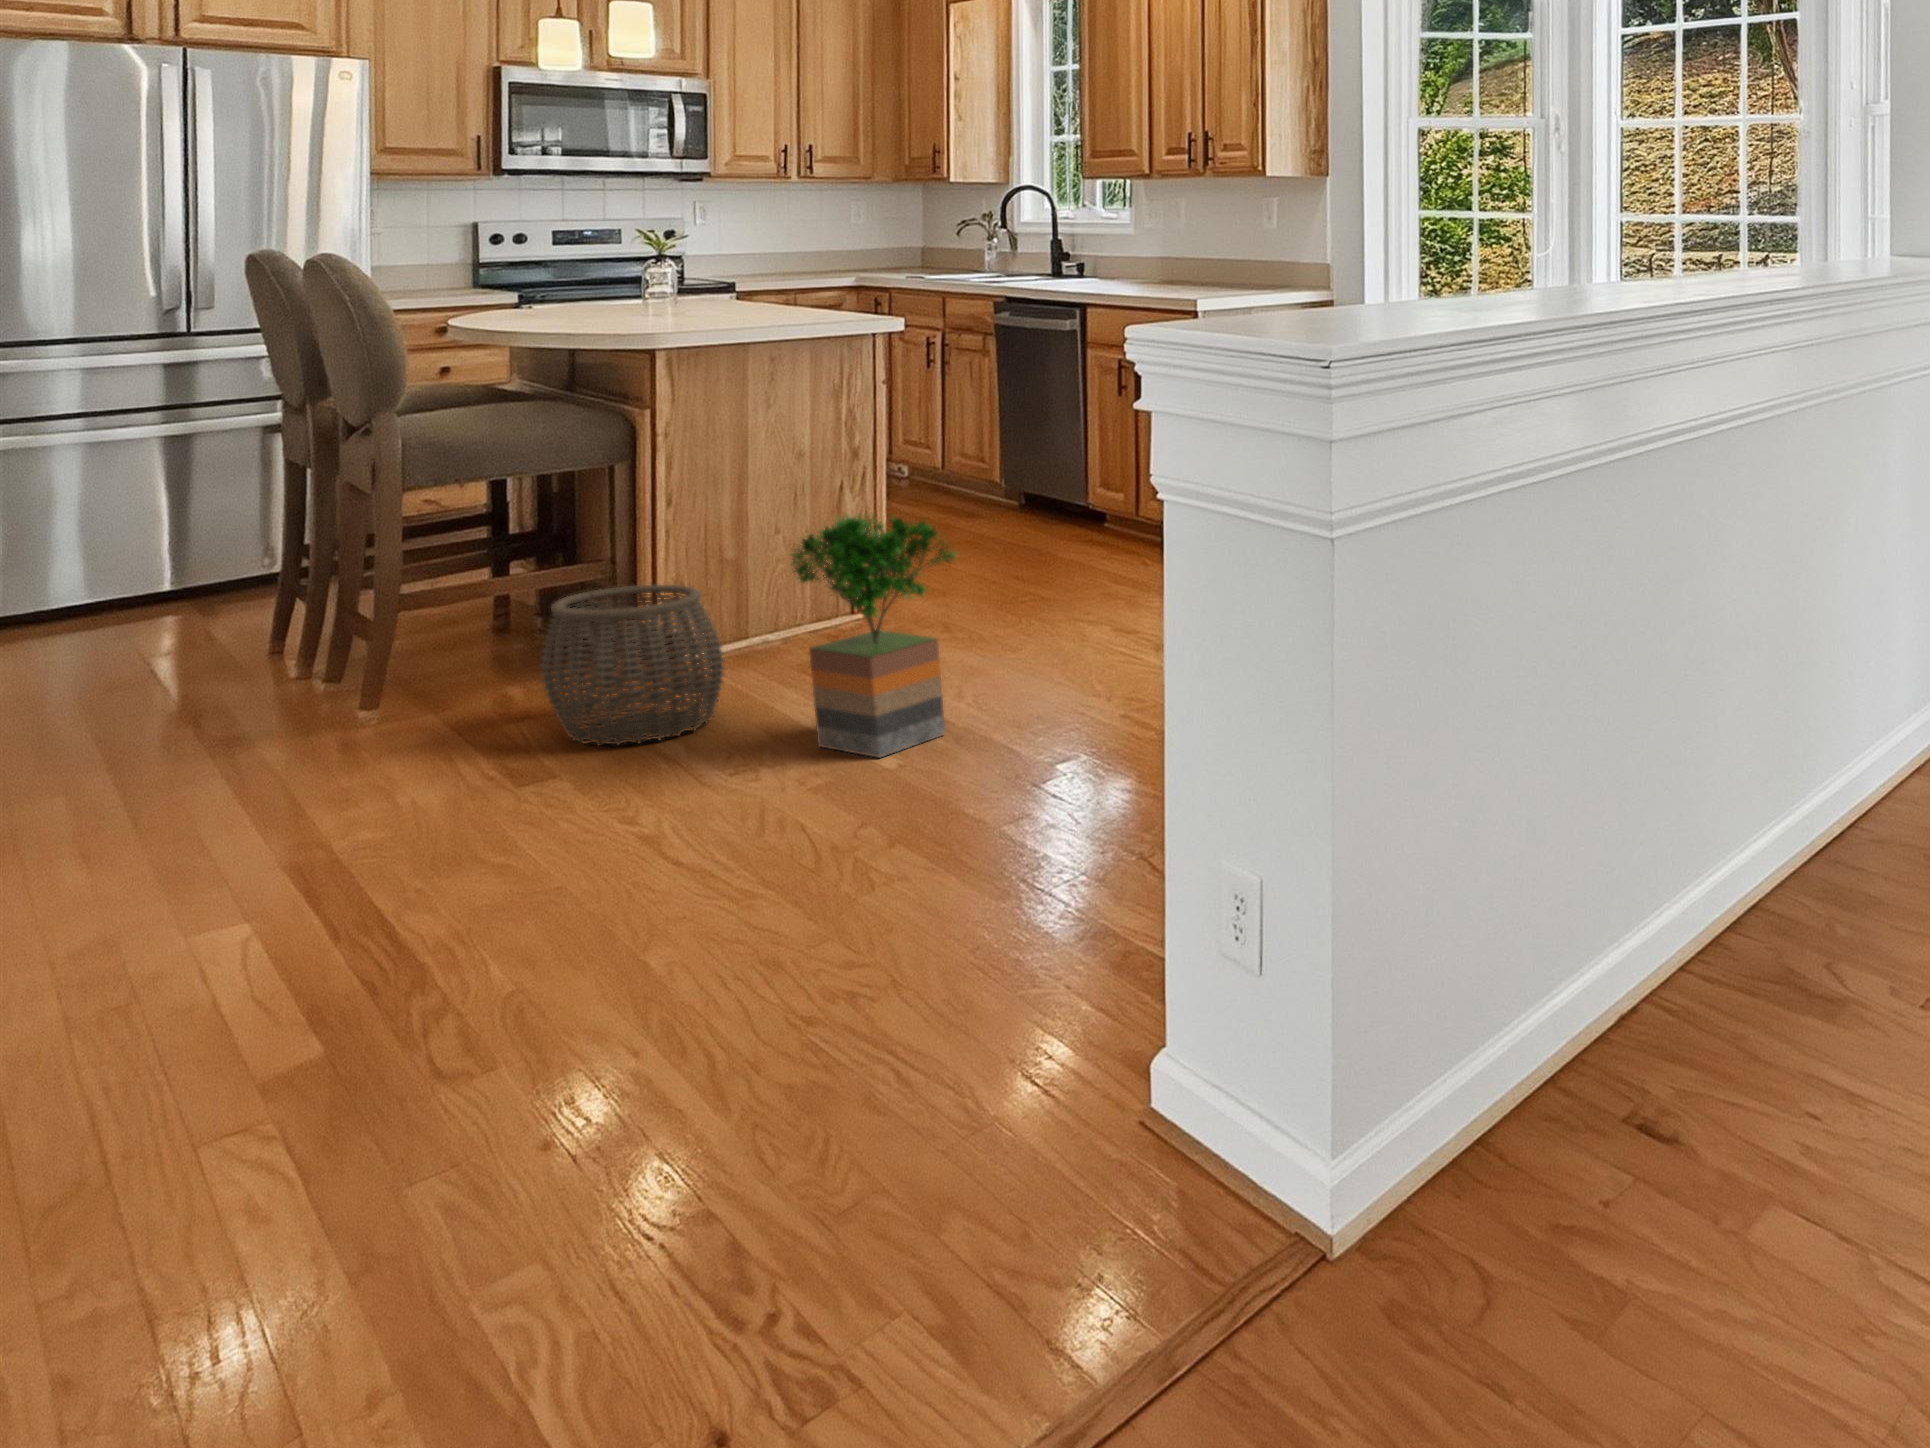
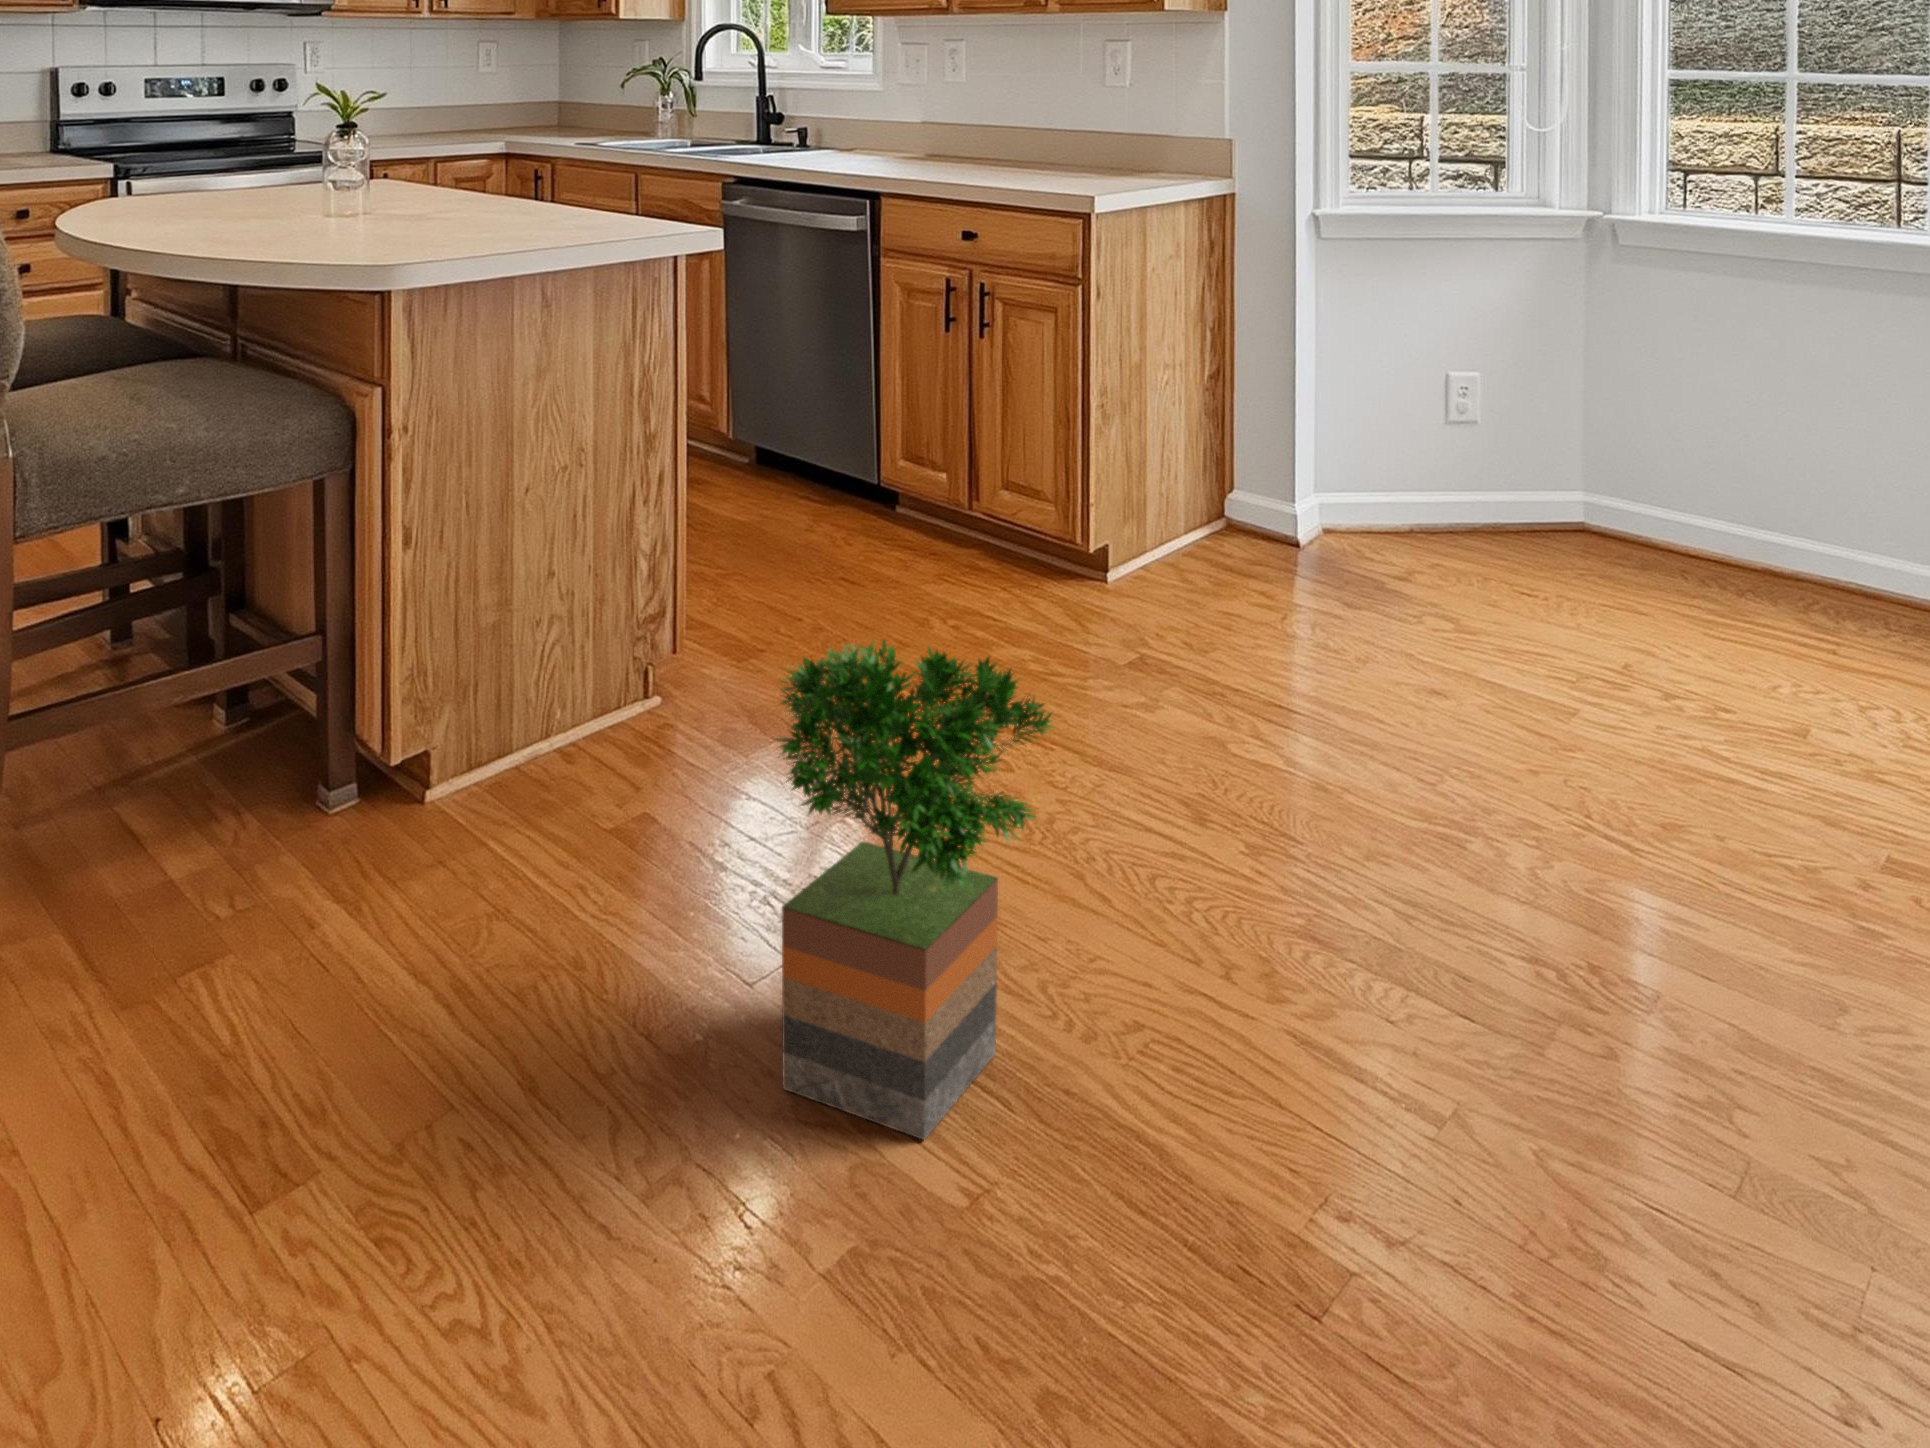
woven basket: present [541,585,724,745] -> none [276,731,576,1071]

